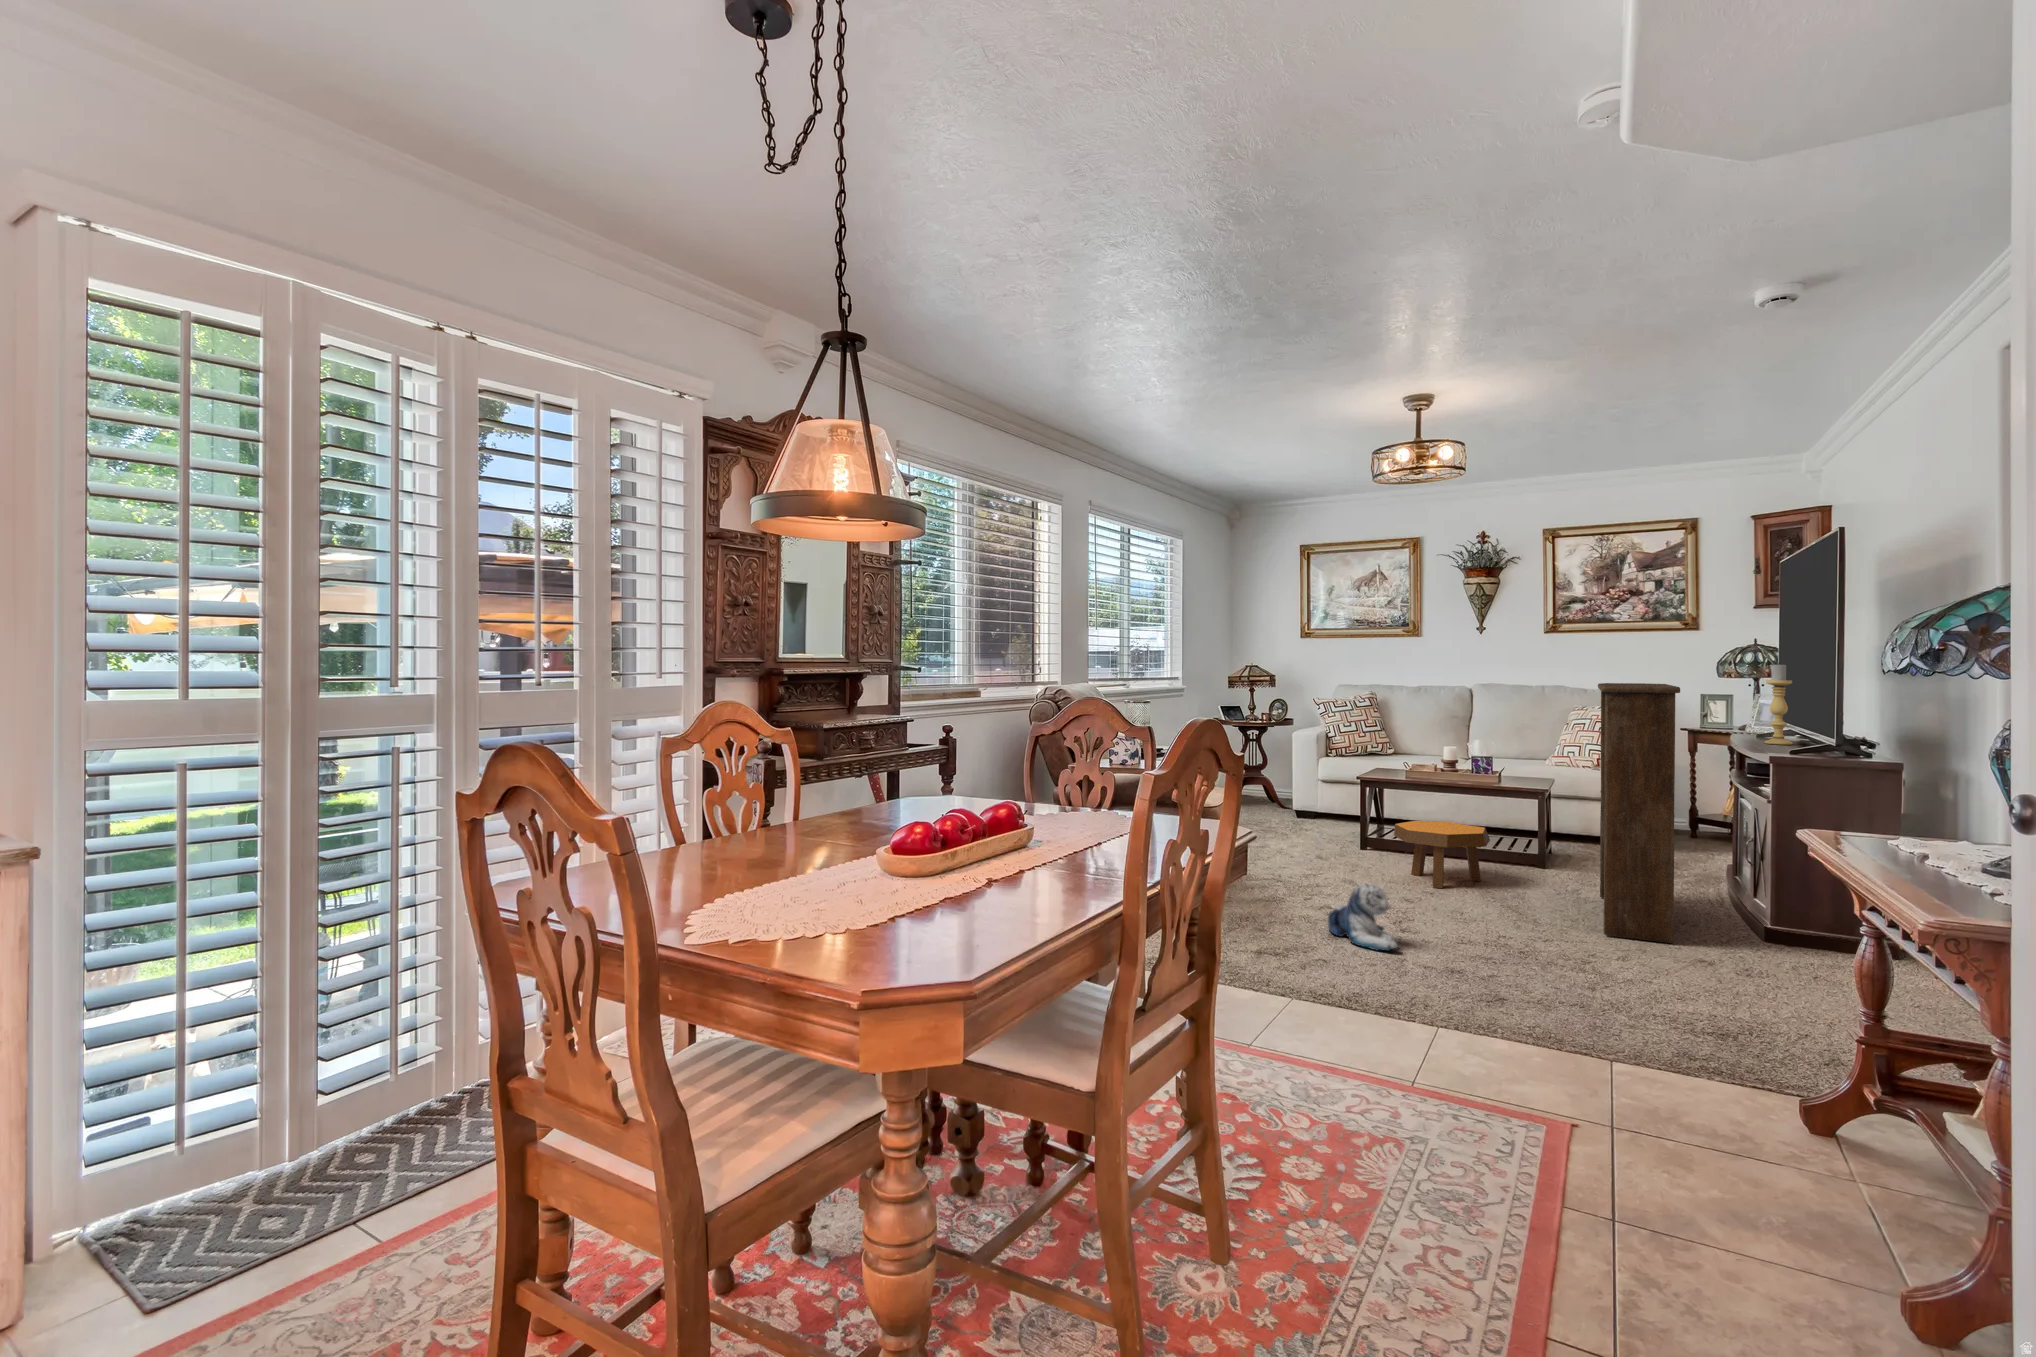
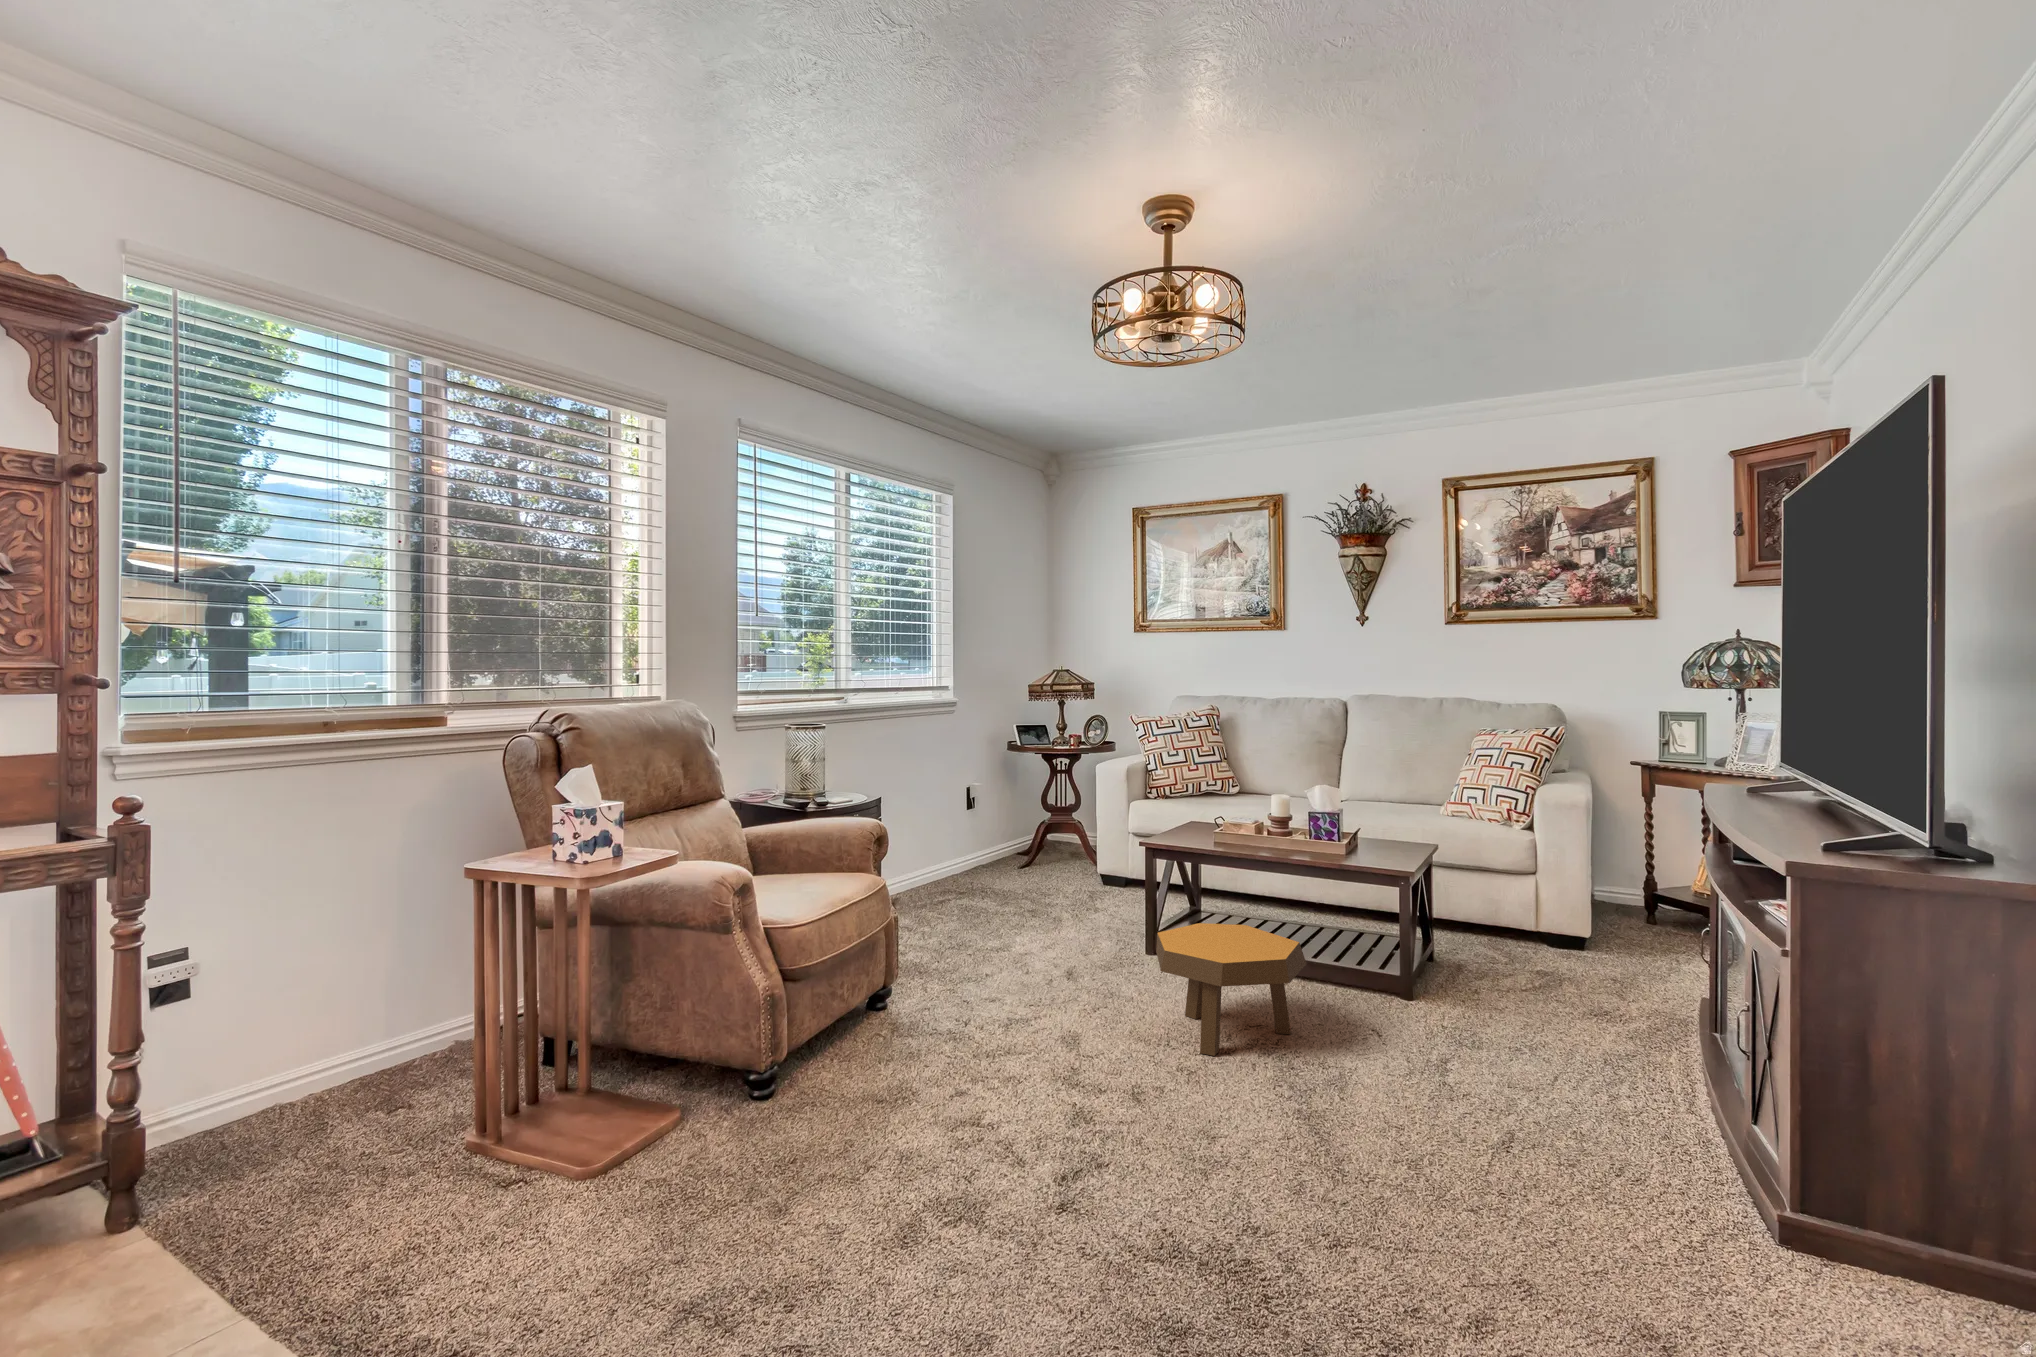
candle holder: present [1765,663,1793,745] -> none [1769,666,1822,820]
bookshelf: present [1598,683,1680,943] -> none [1448,703,1604,1255]
plush toy: present [1328,884,1398,951] -> none [903,1127,1016,1301]

